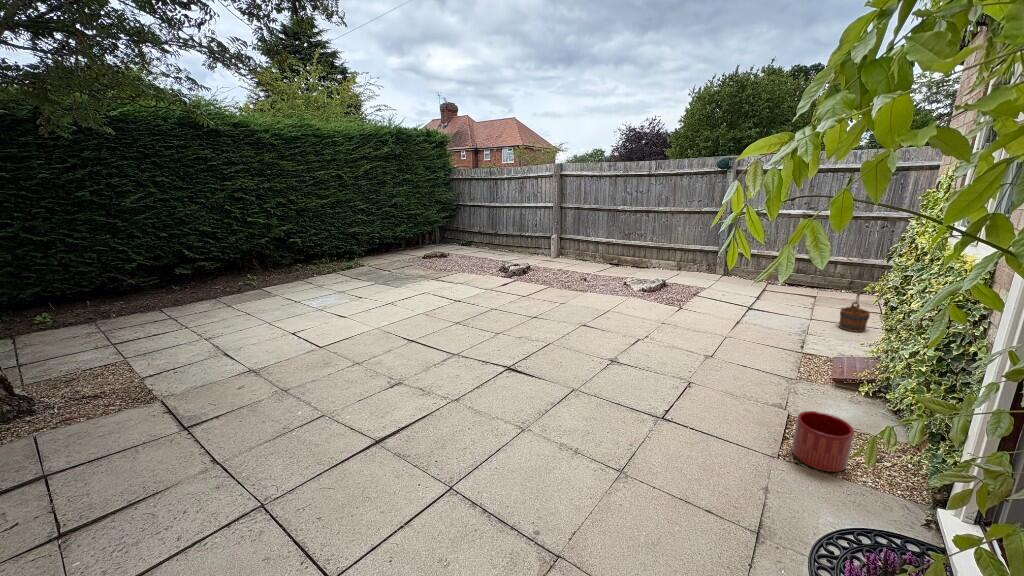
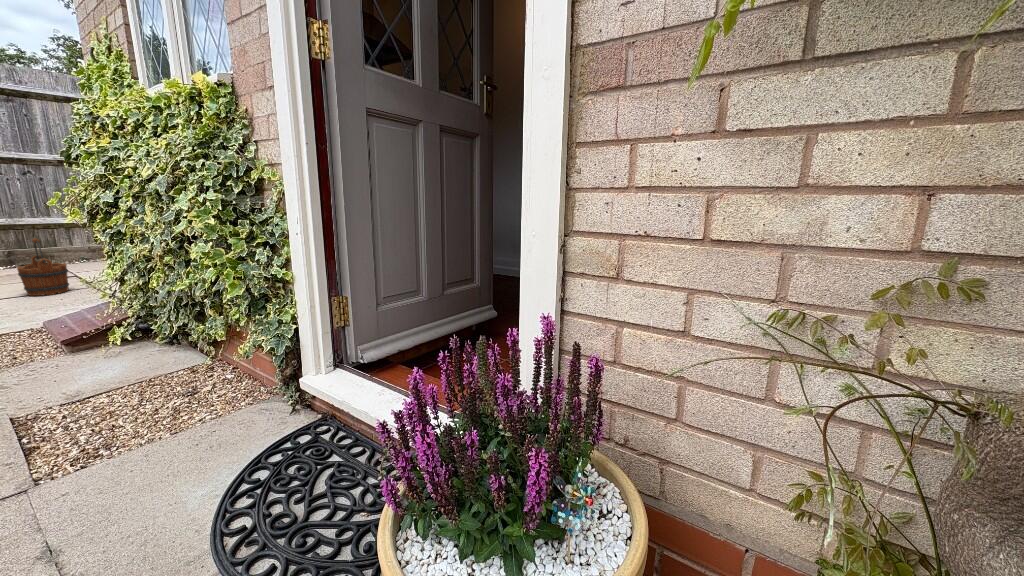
planter: present [792,411,854,472] -> none [40,358,166,460]

